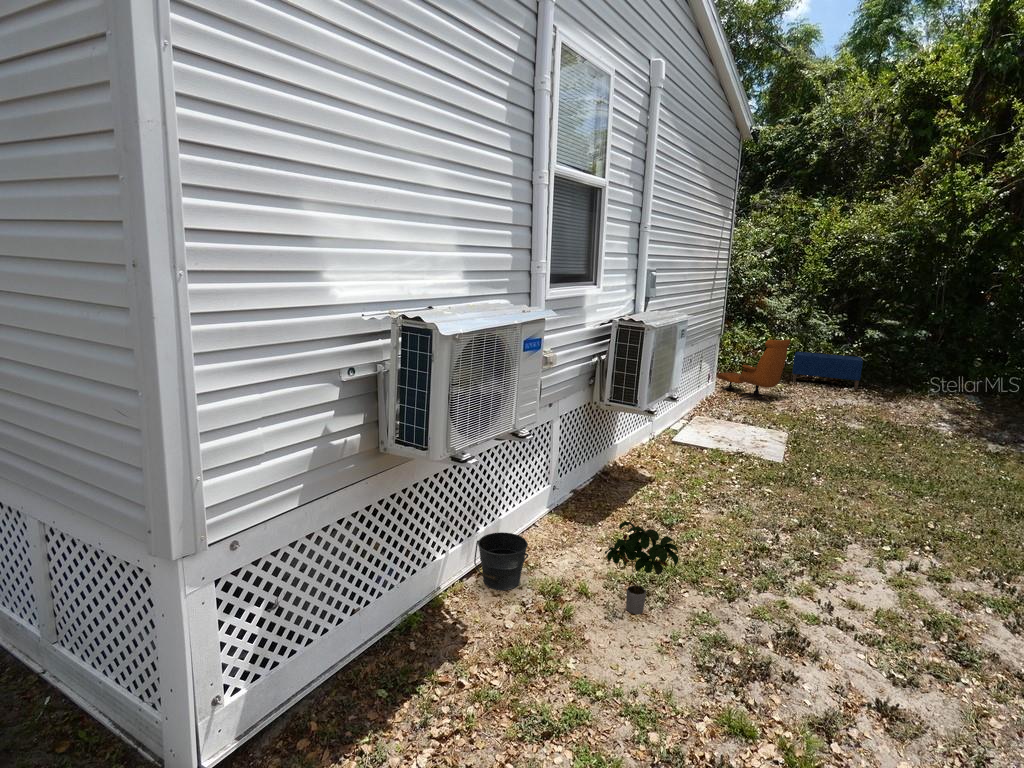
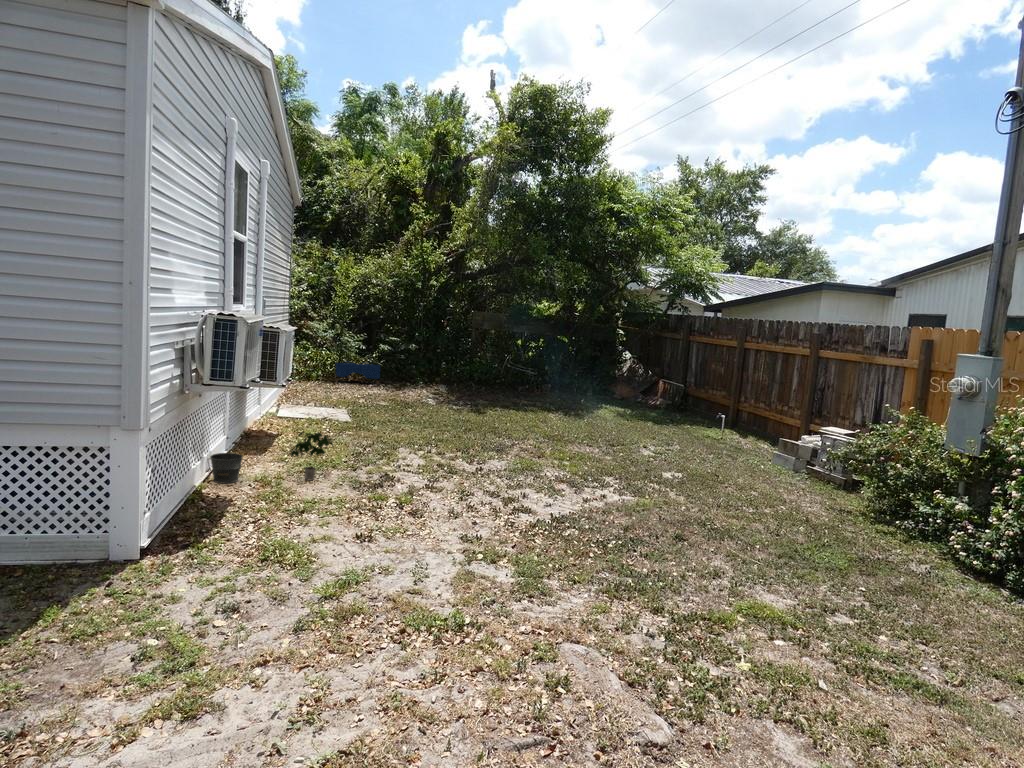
lounge chair: present [717,339,790,403] -> none [286,349,339,395]

